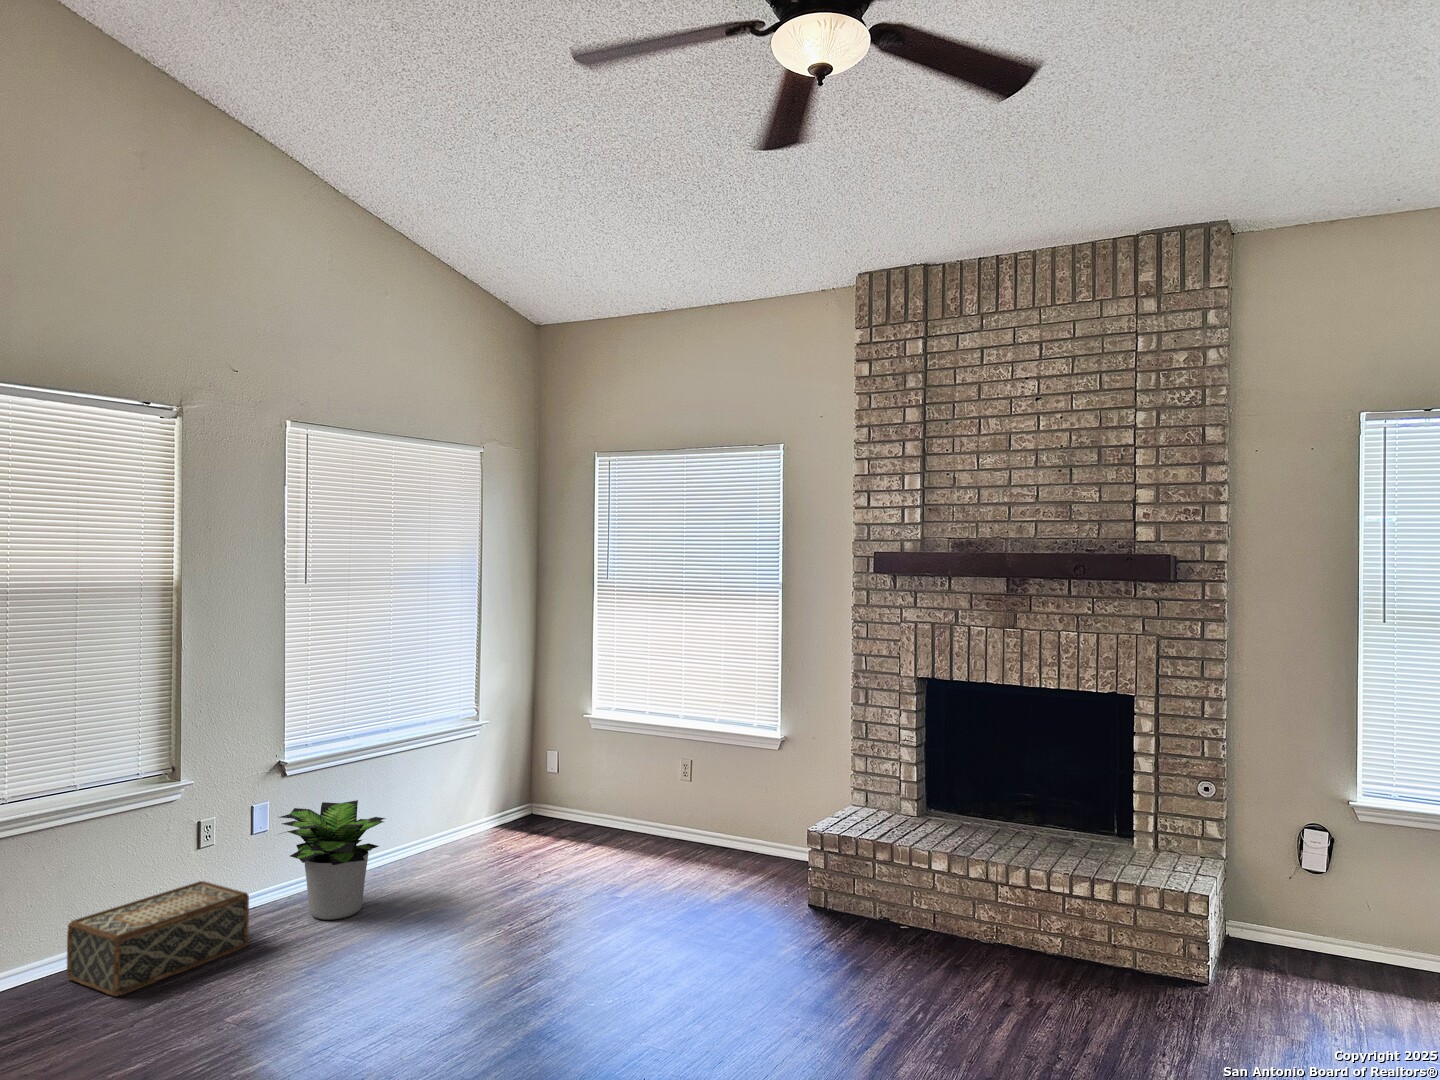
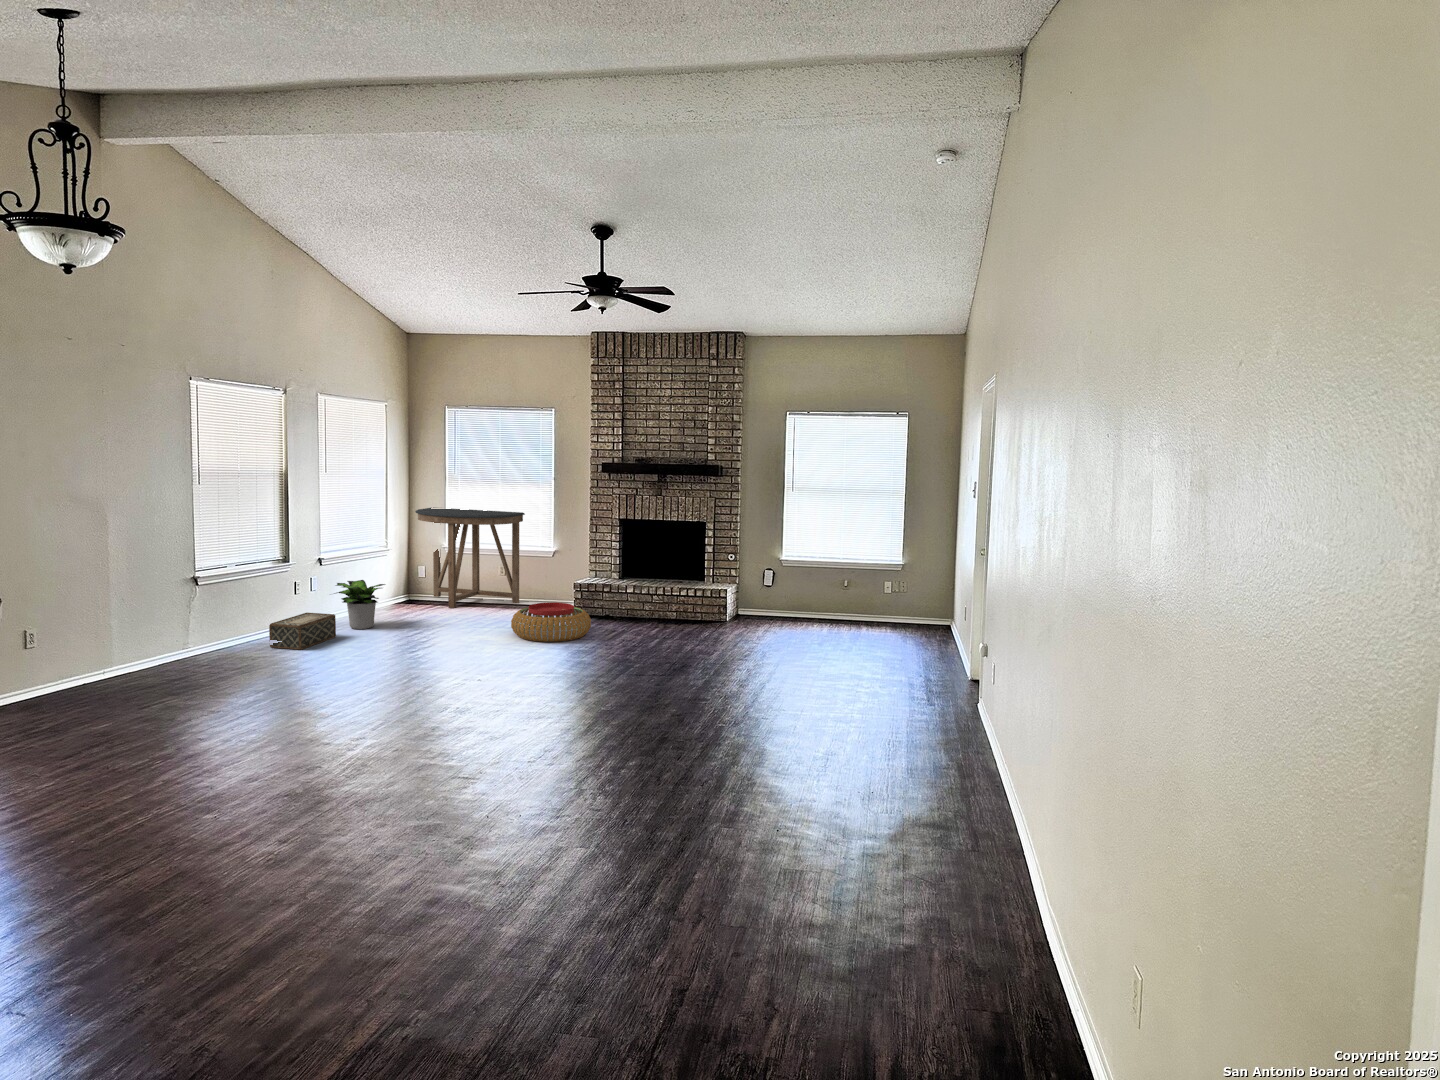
console table: none [512,645,718,857] -> present [415,507,525,608]
pouf: none [632,893,837,1027] -> present [511,602,591,642]

